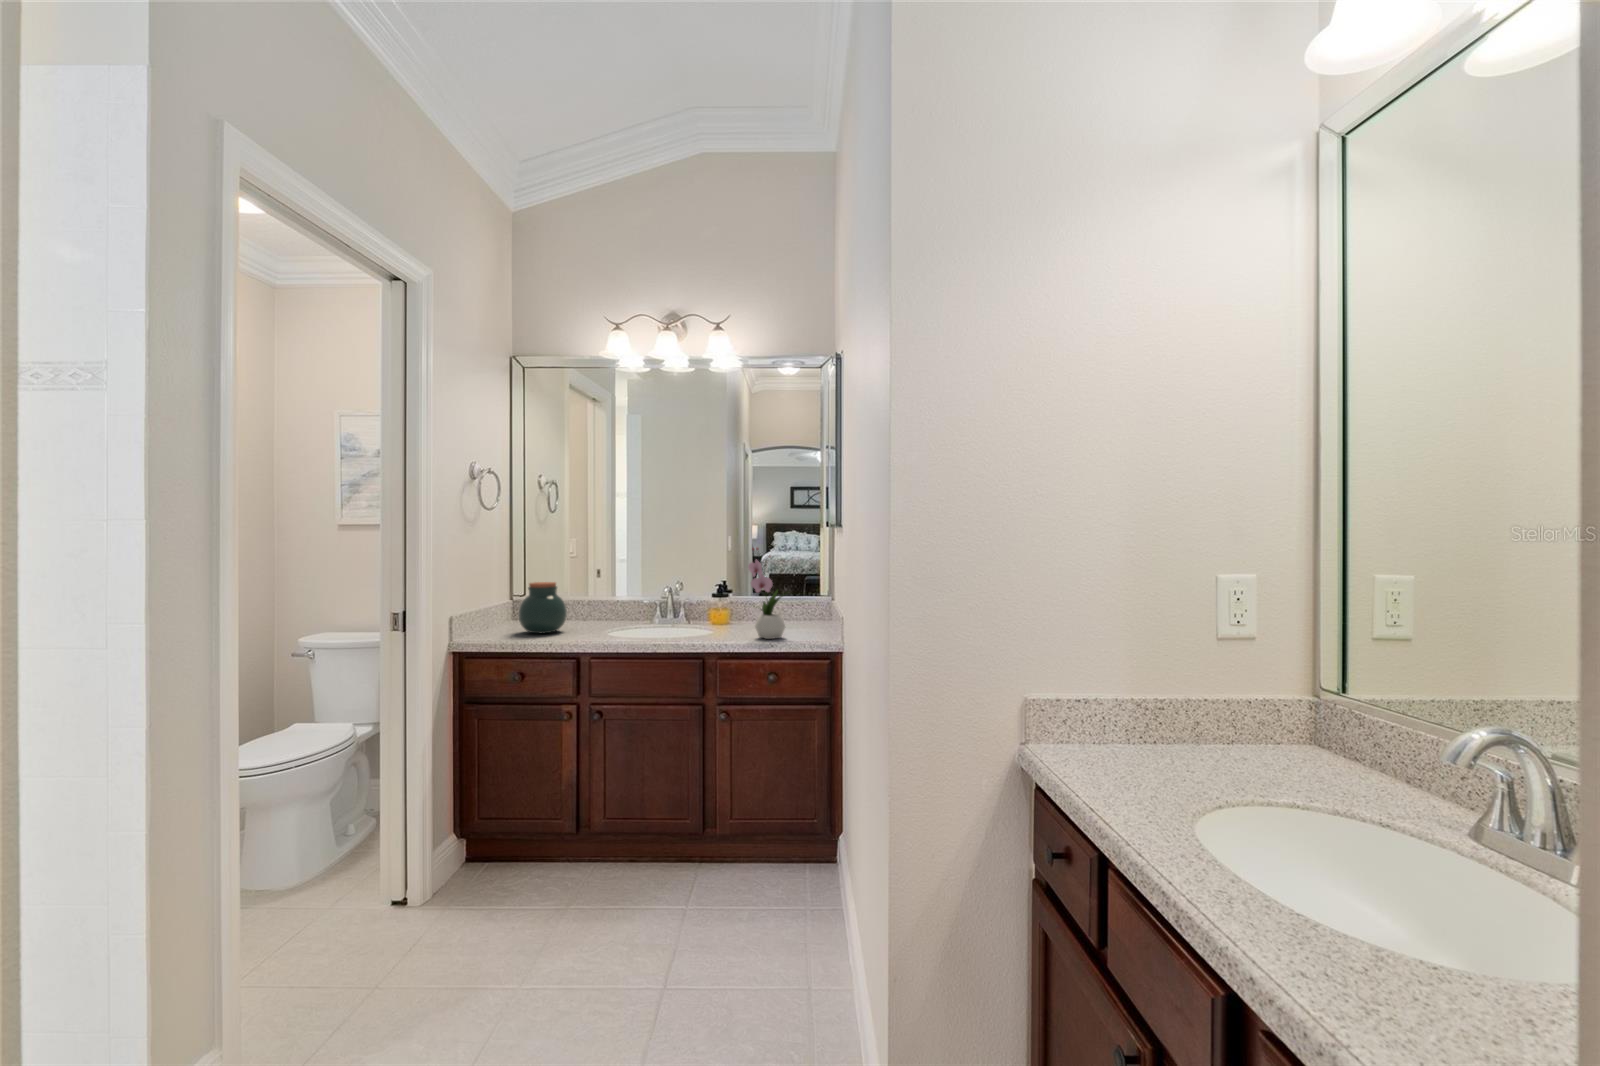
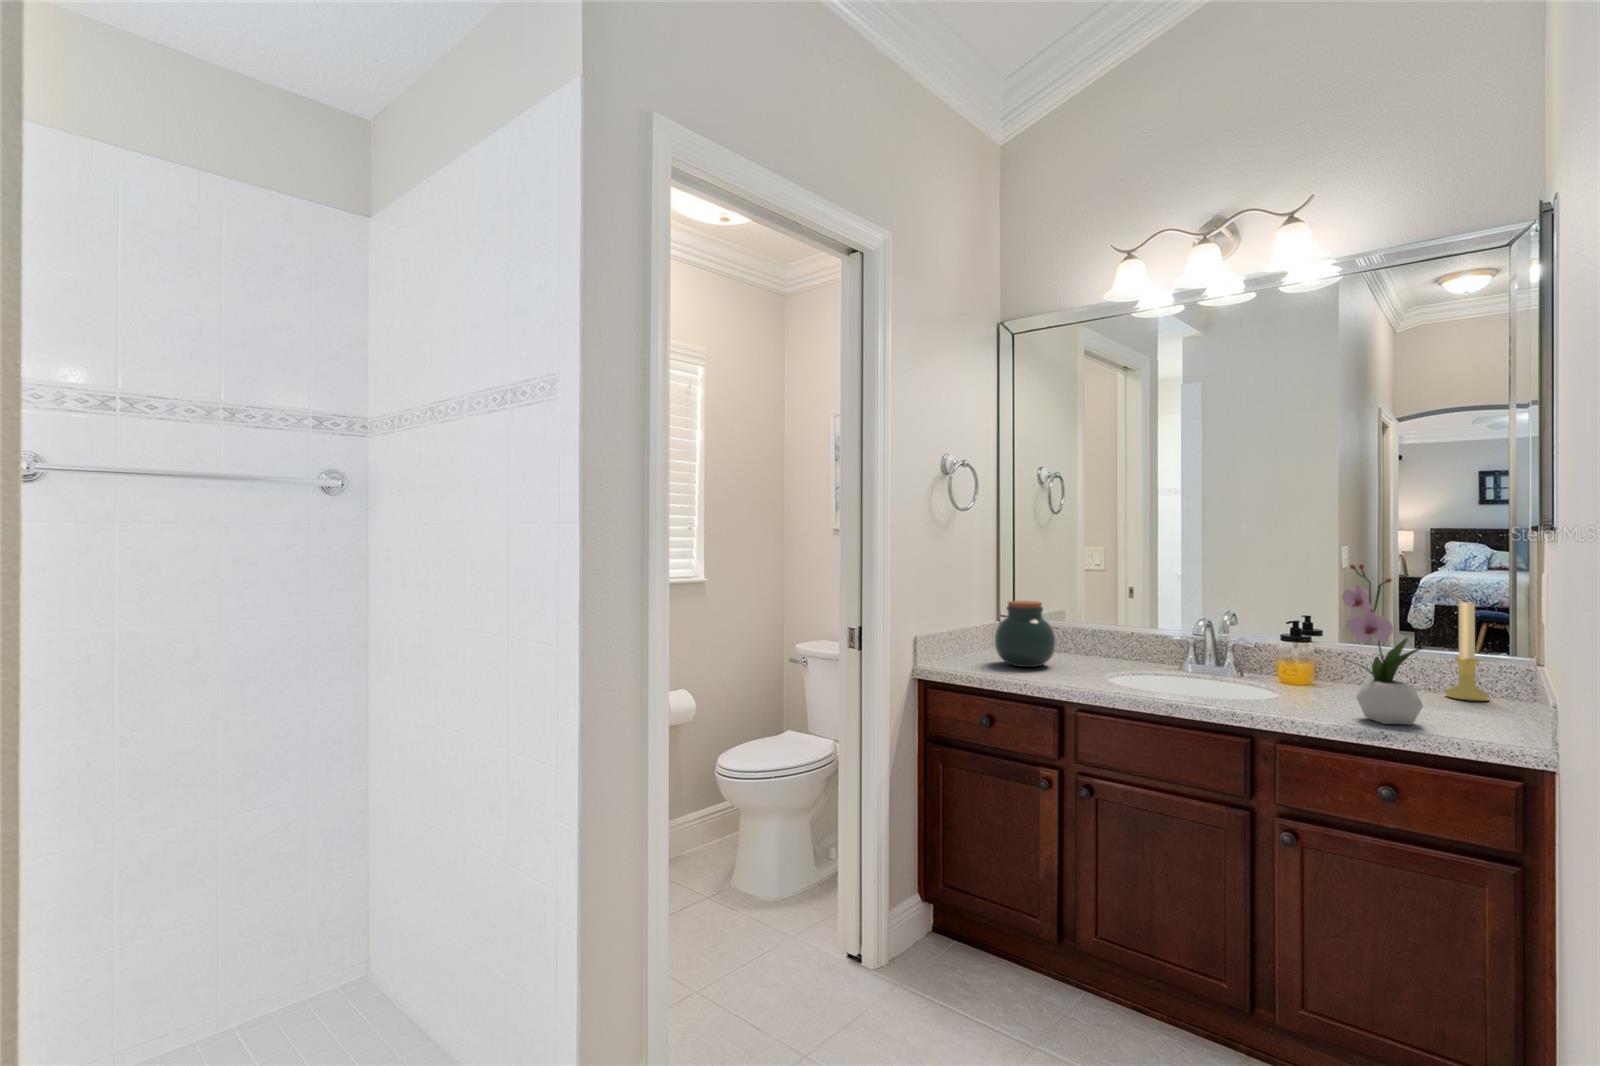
candle holder: none [793,567,812,624] -> present [1445,602,1490,701]

